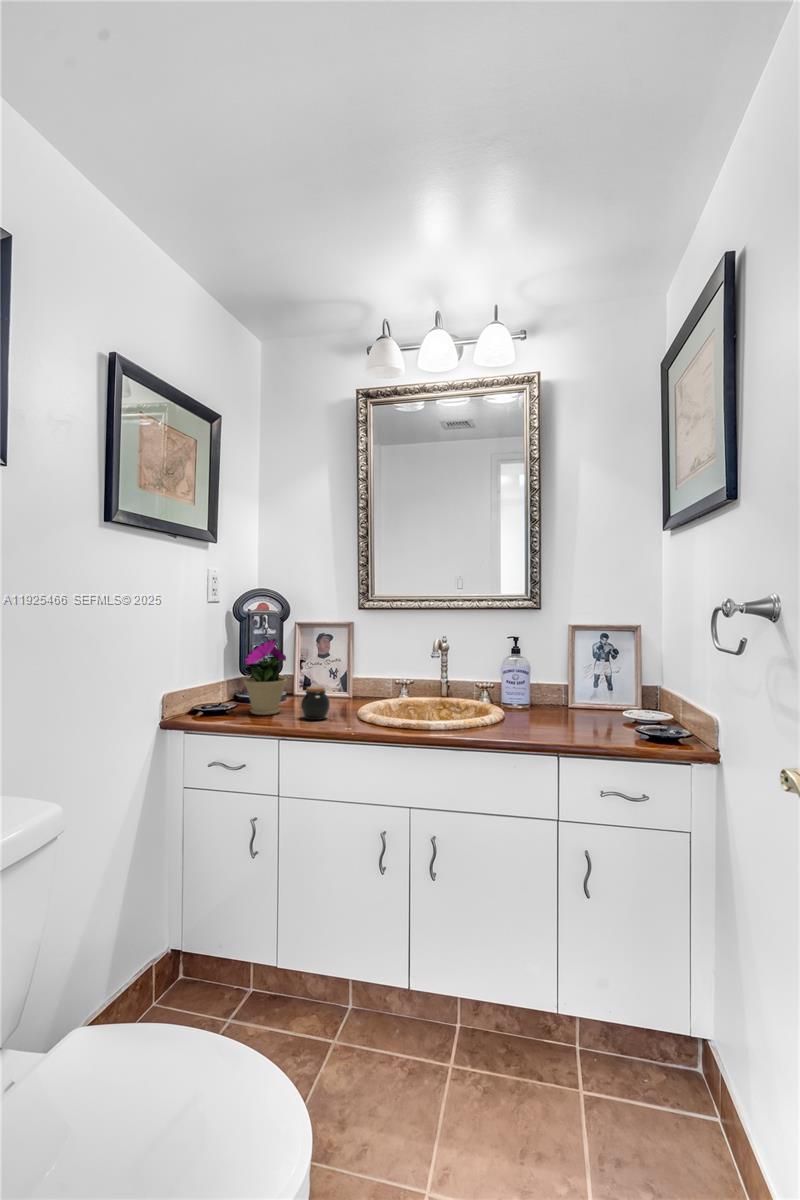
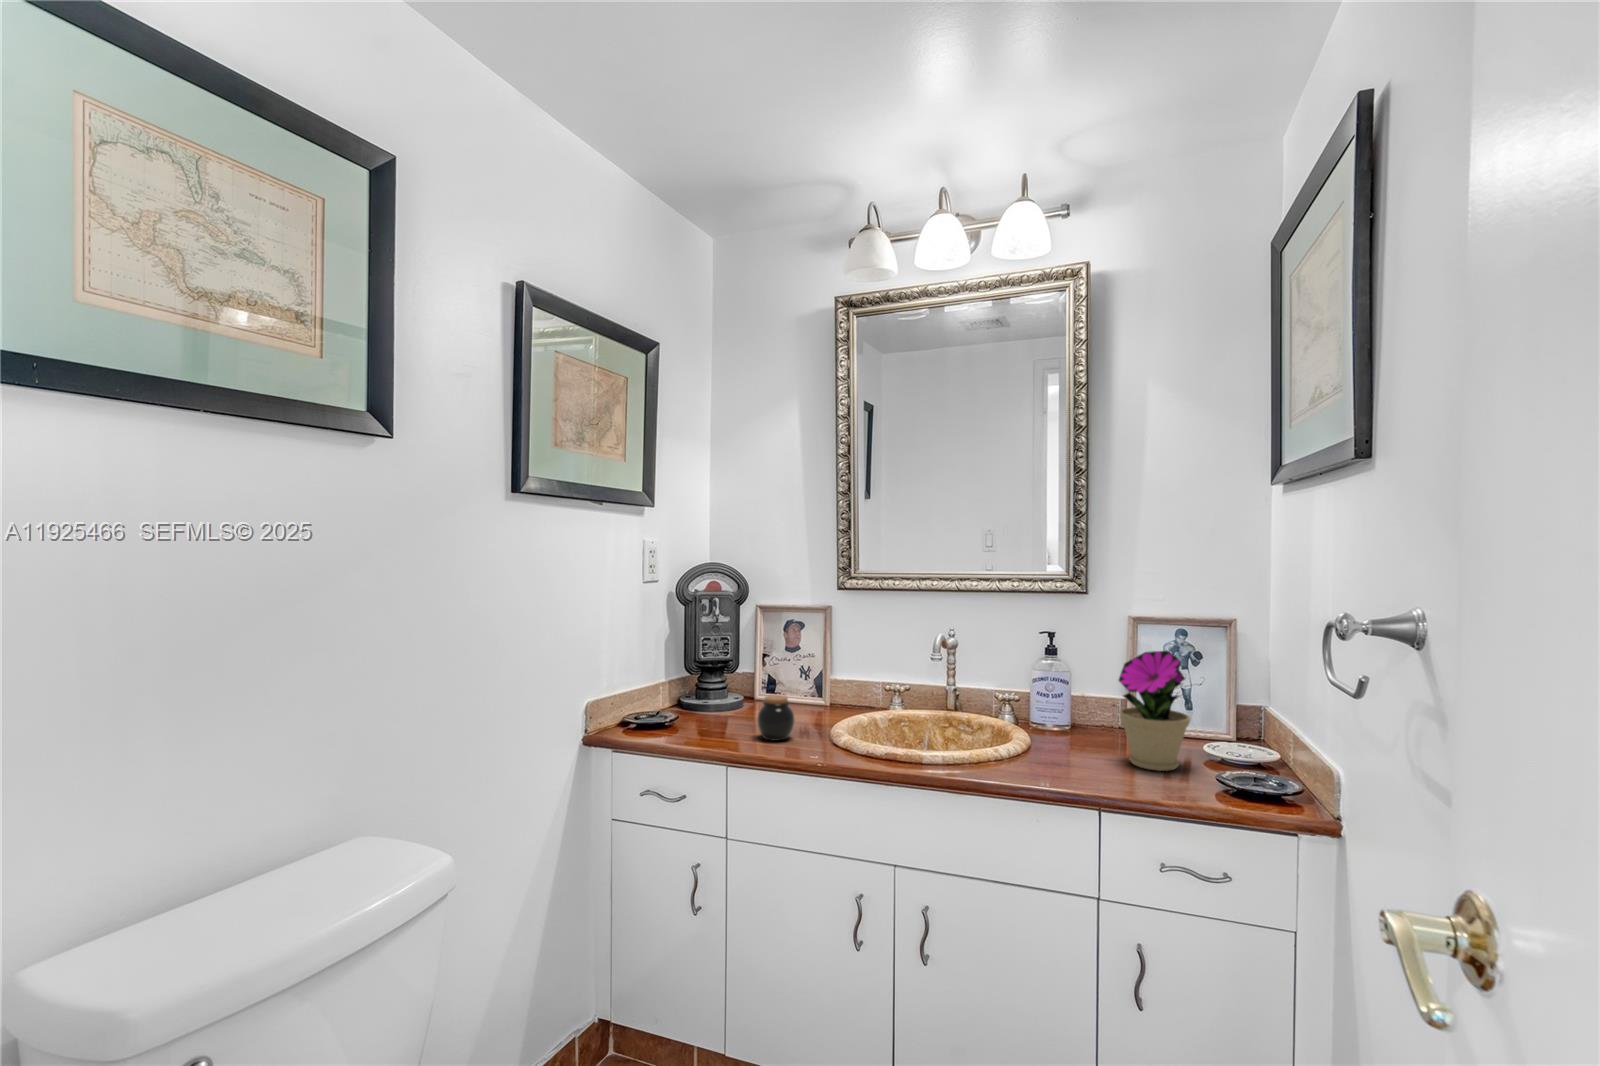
flower pot: present [244,639,287,715] -> present [1119,651,1190,771]

